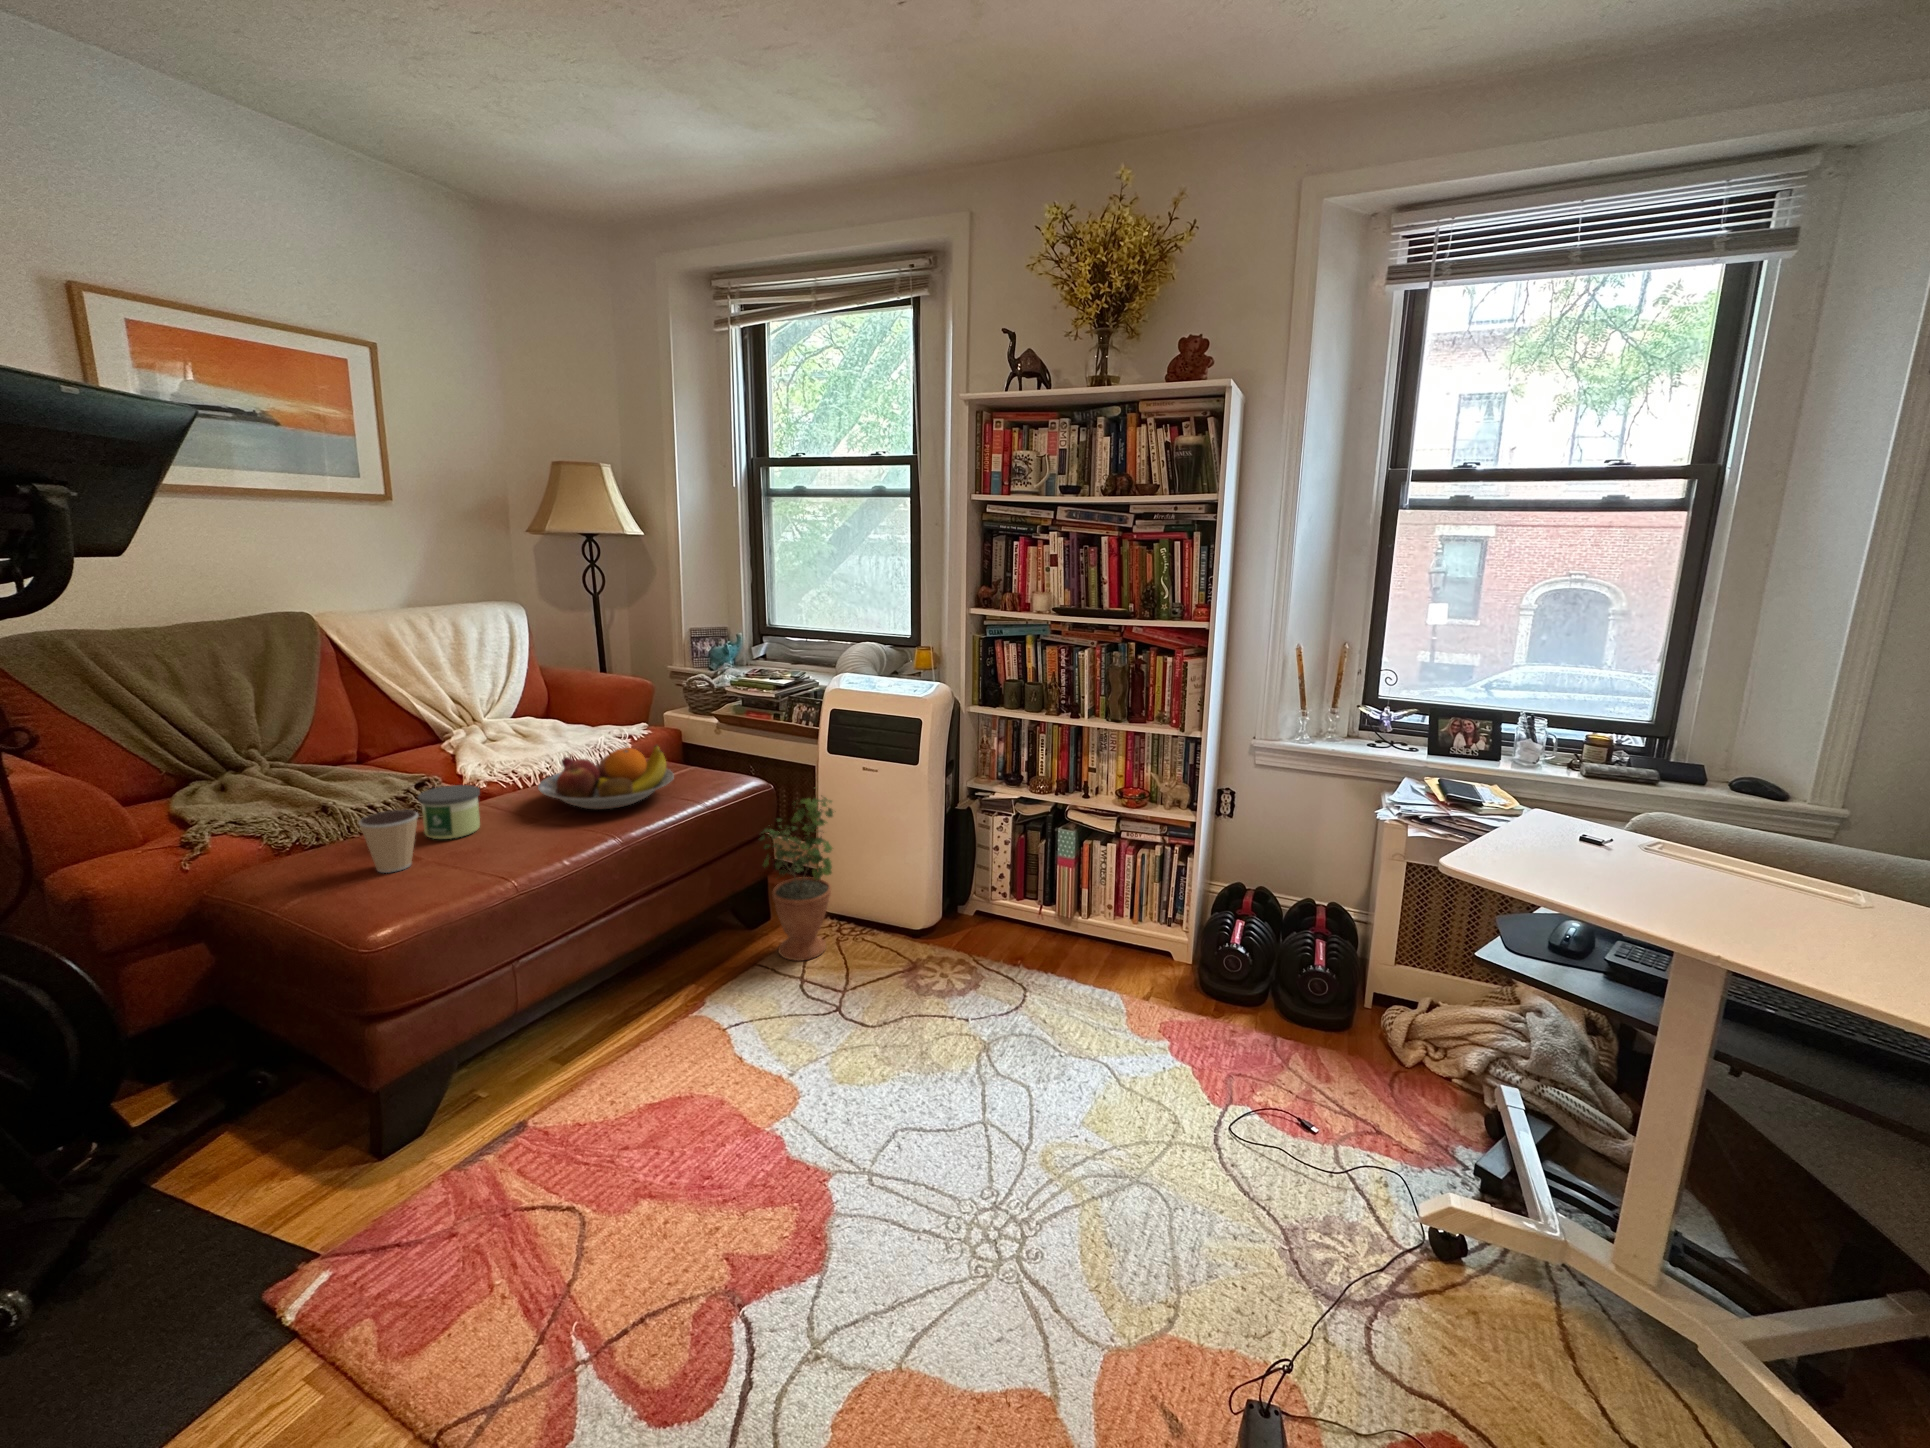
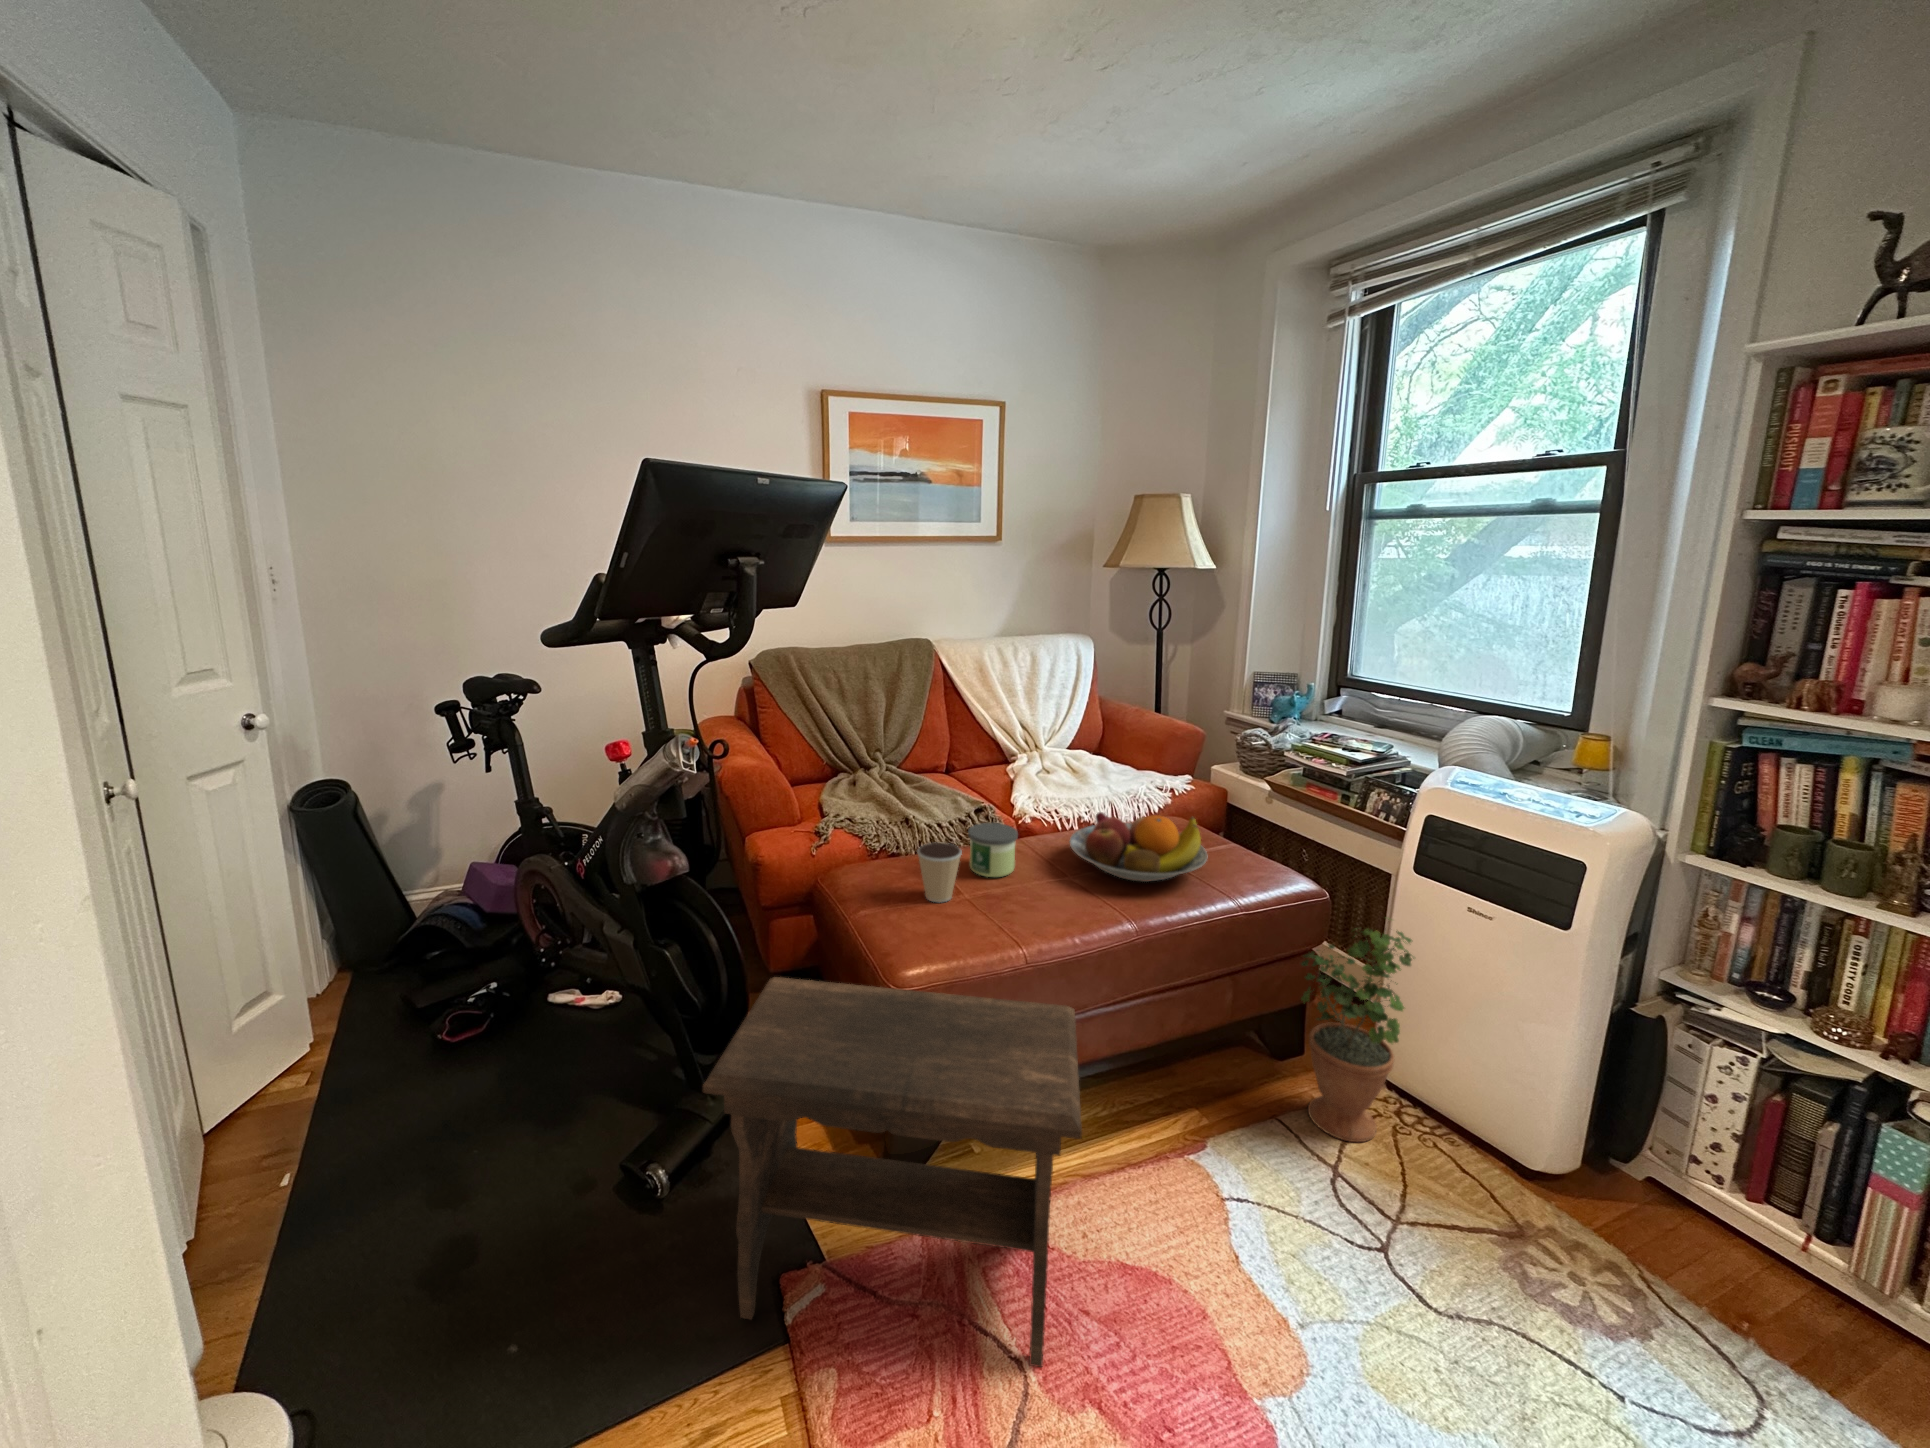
footstool: none [125,905,606,1354] -> present [703,977,1082,1367]

